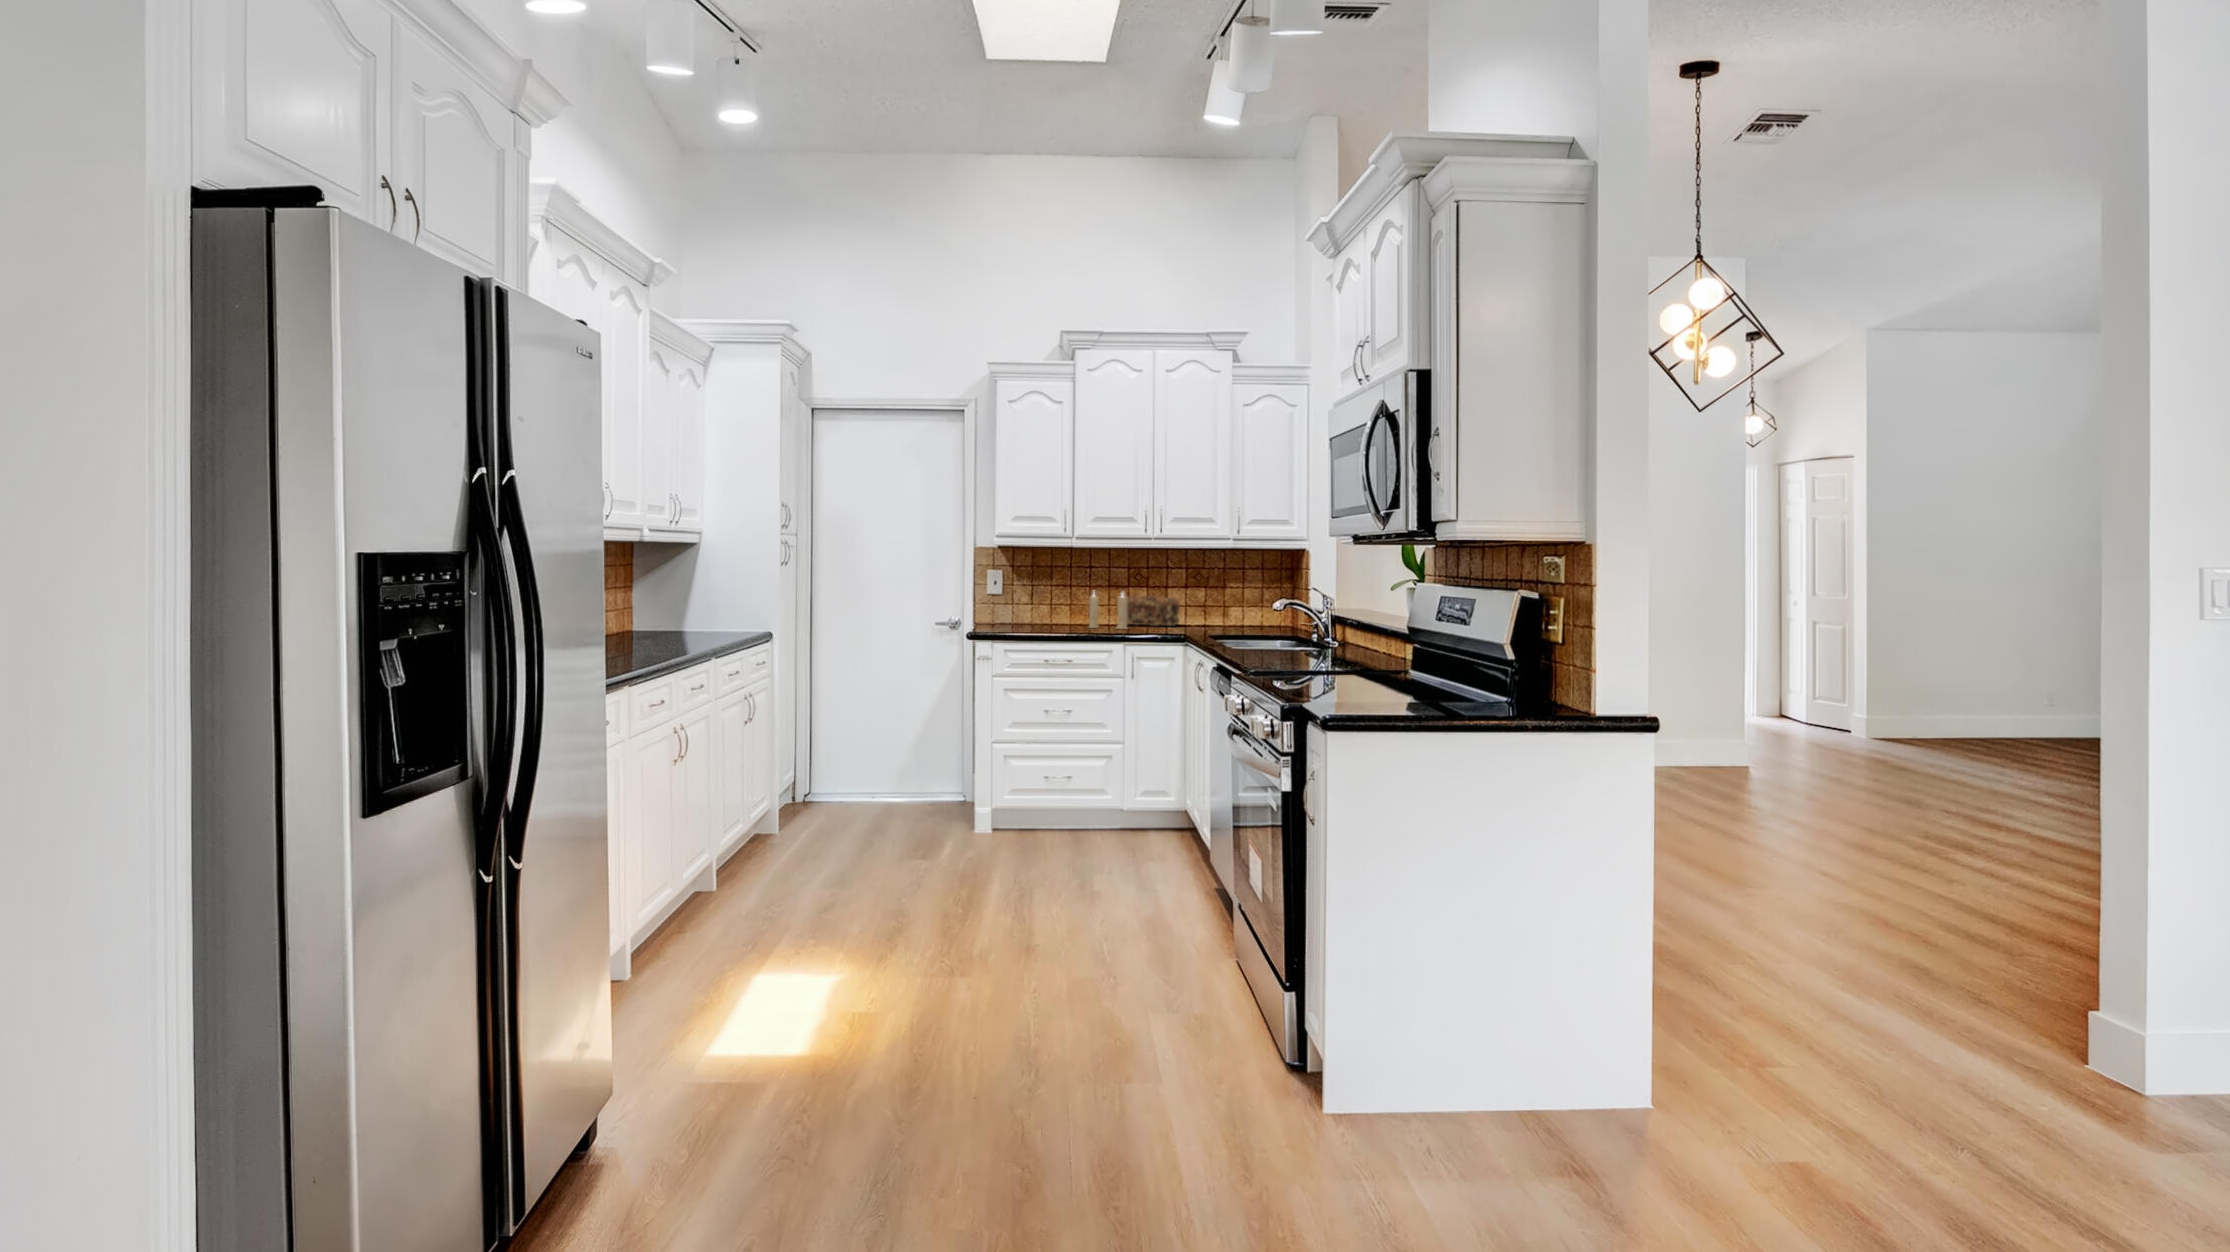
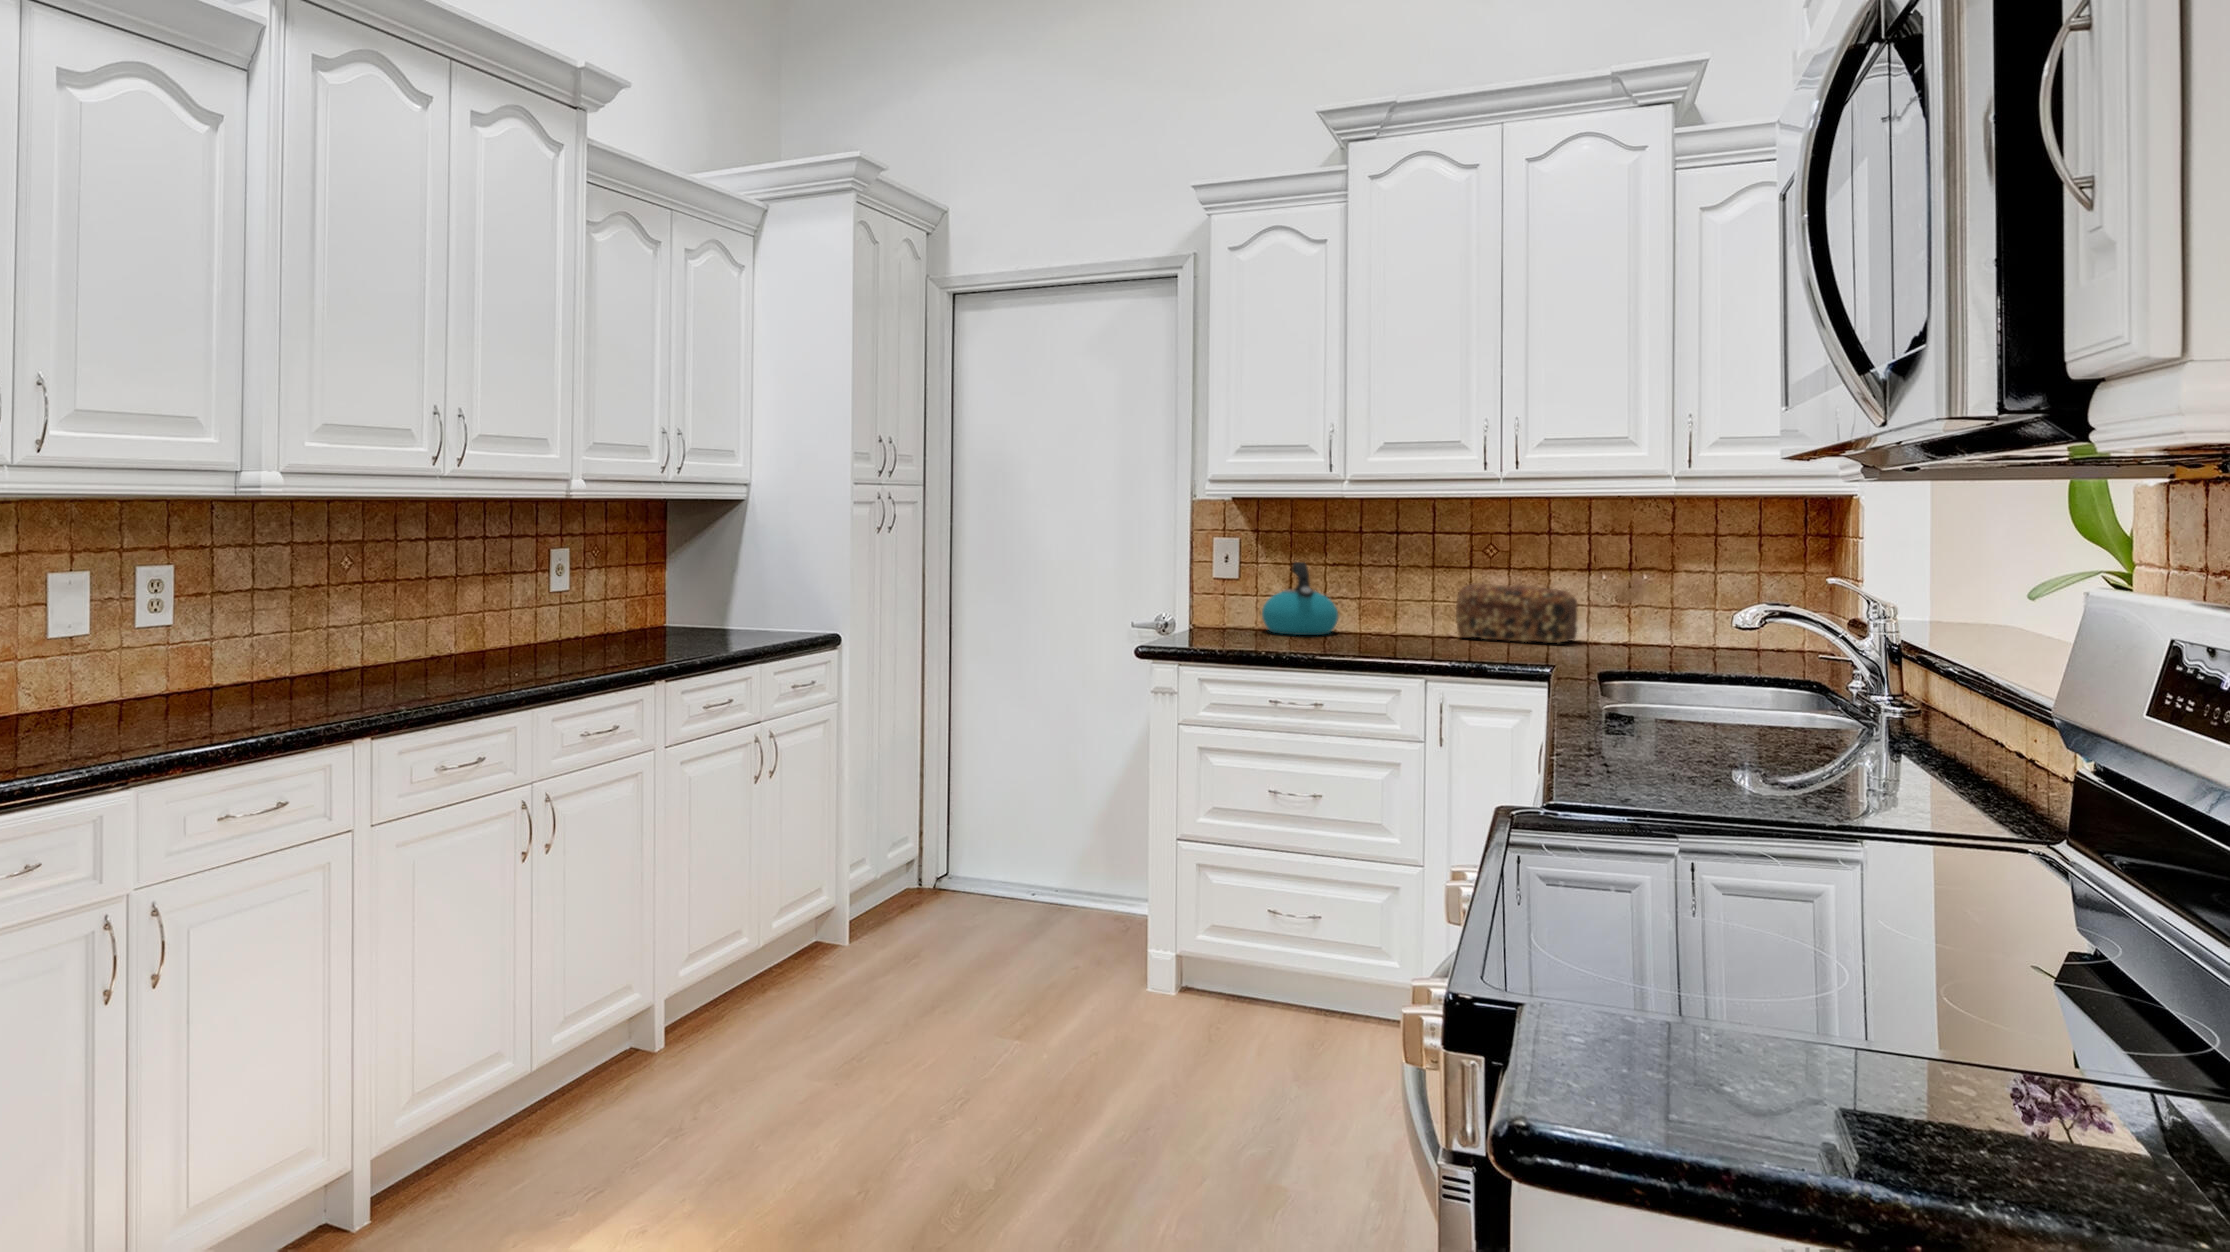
kettle: none [1017,584,1060,626] -> present [1262,562,1338,635]
candle: present [1089,593,1127,629] -> none [1381,573,1458,648]

